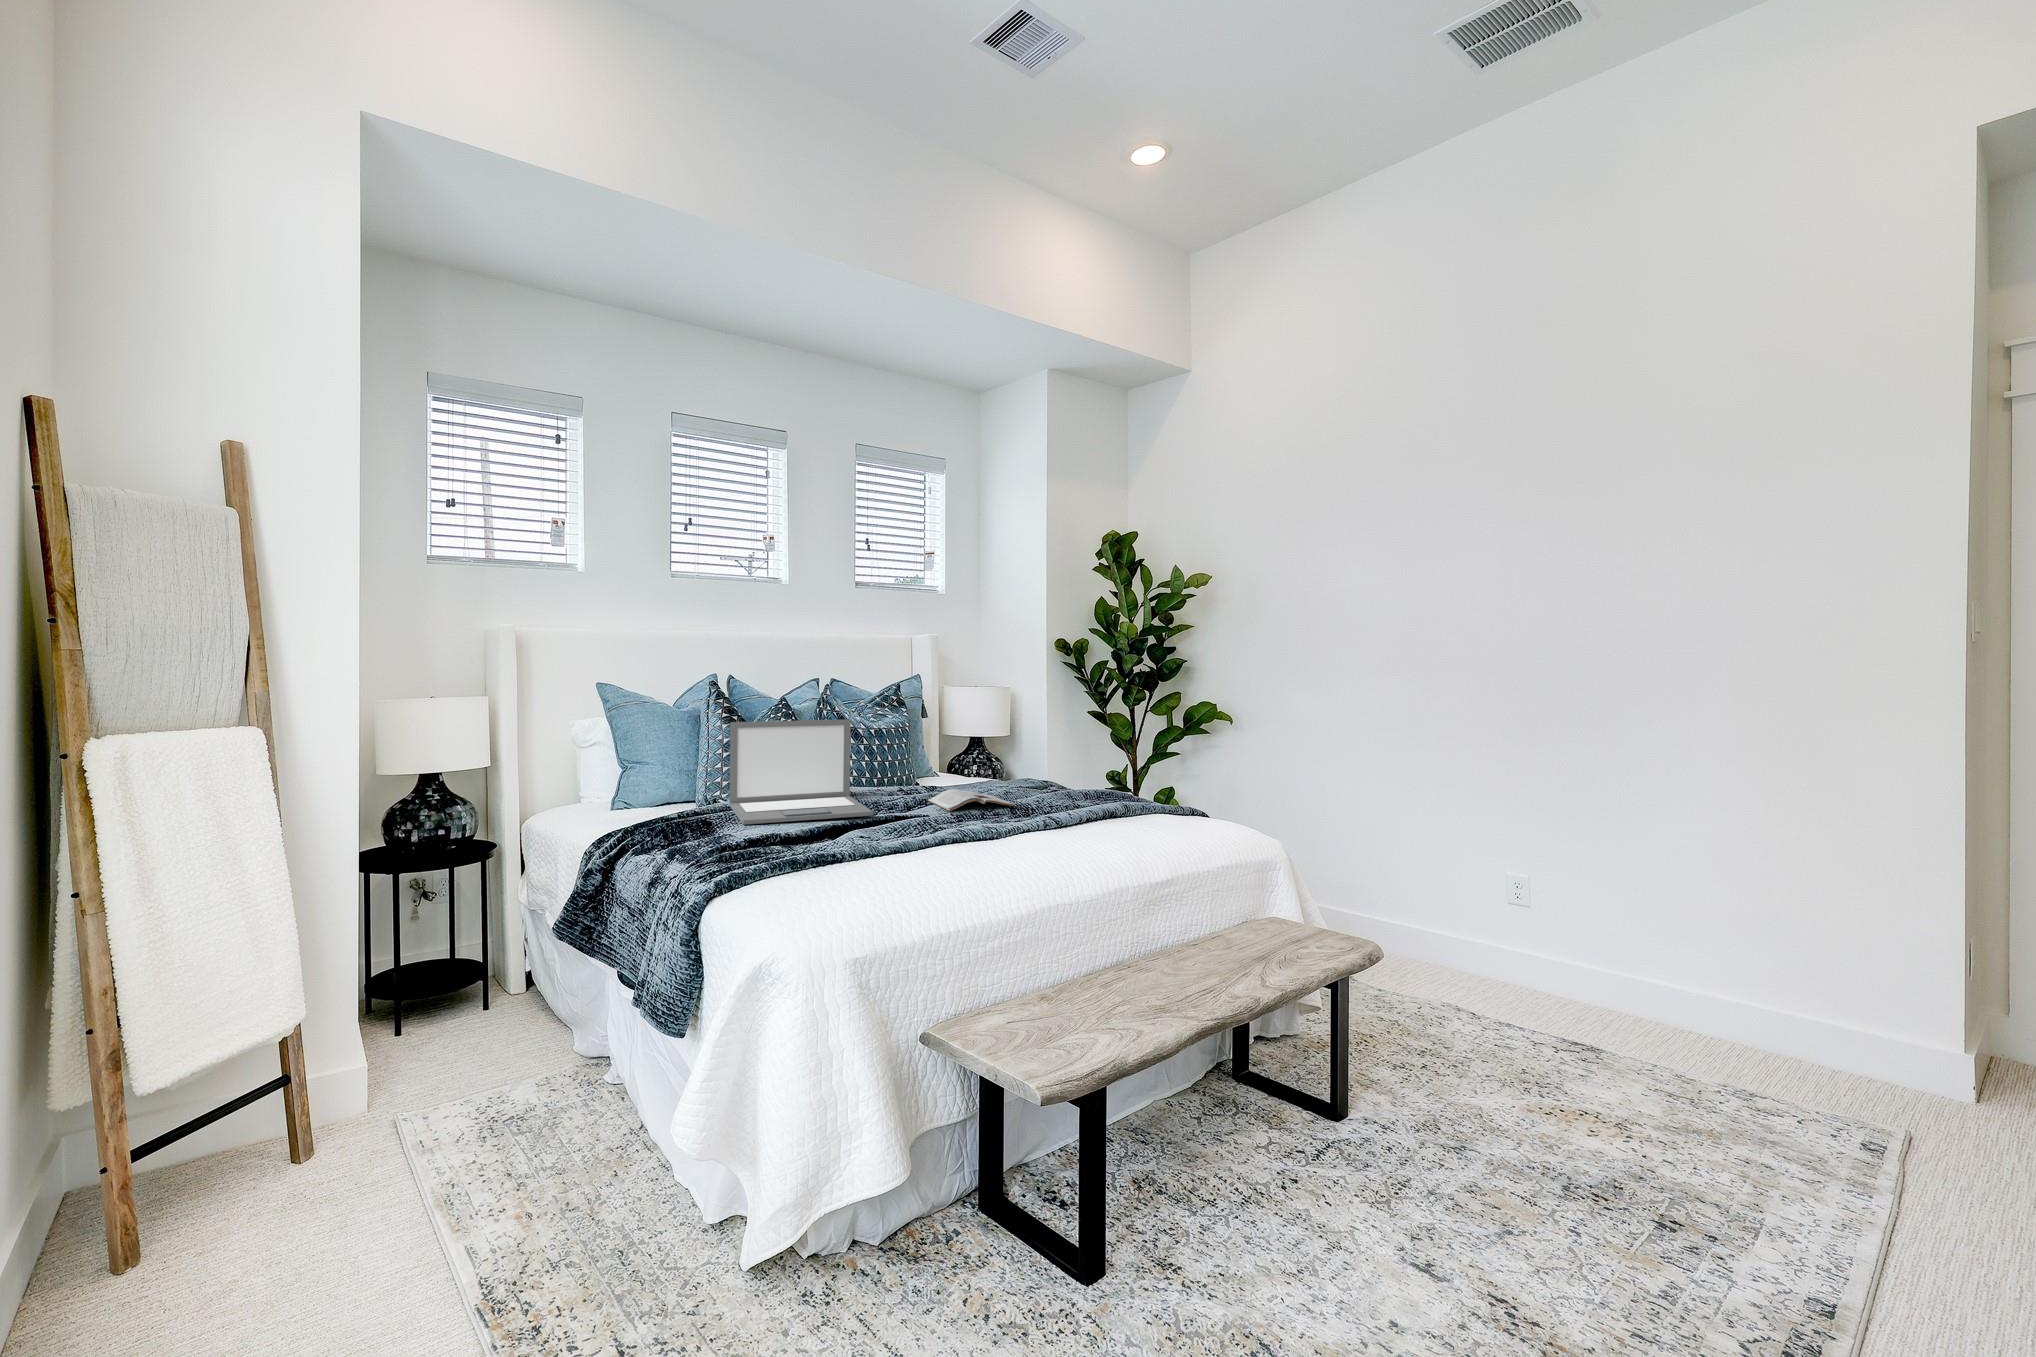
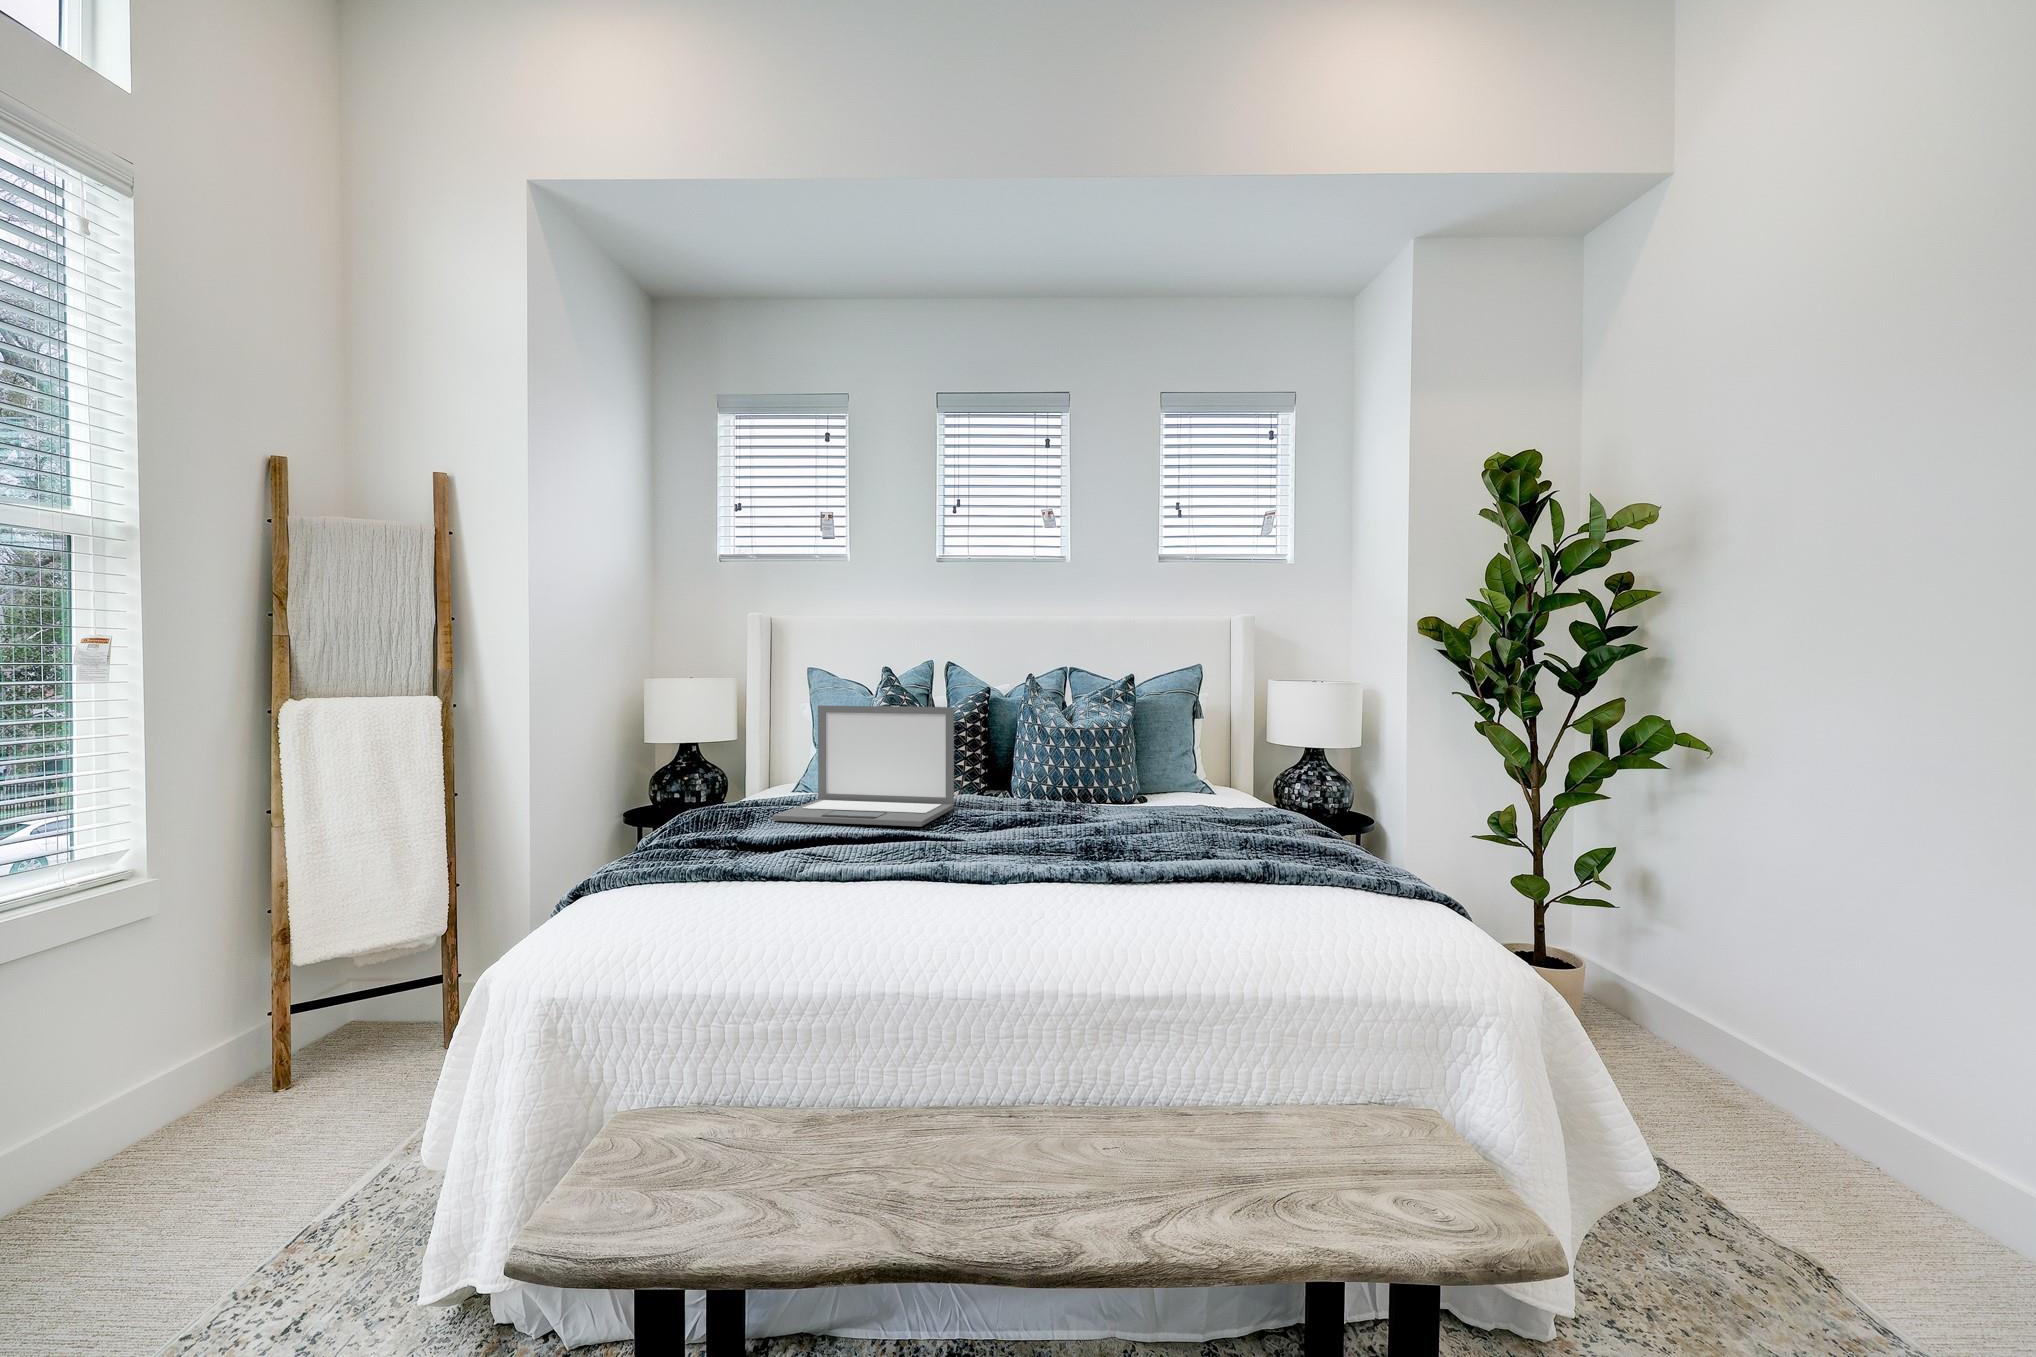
magazine: present [928,789,1015,811] -> none [1031,807,1140,837]

